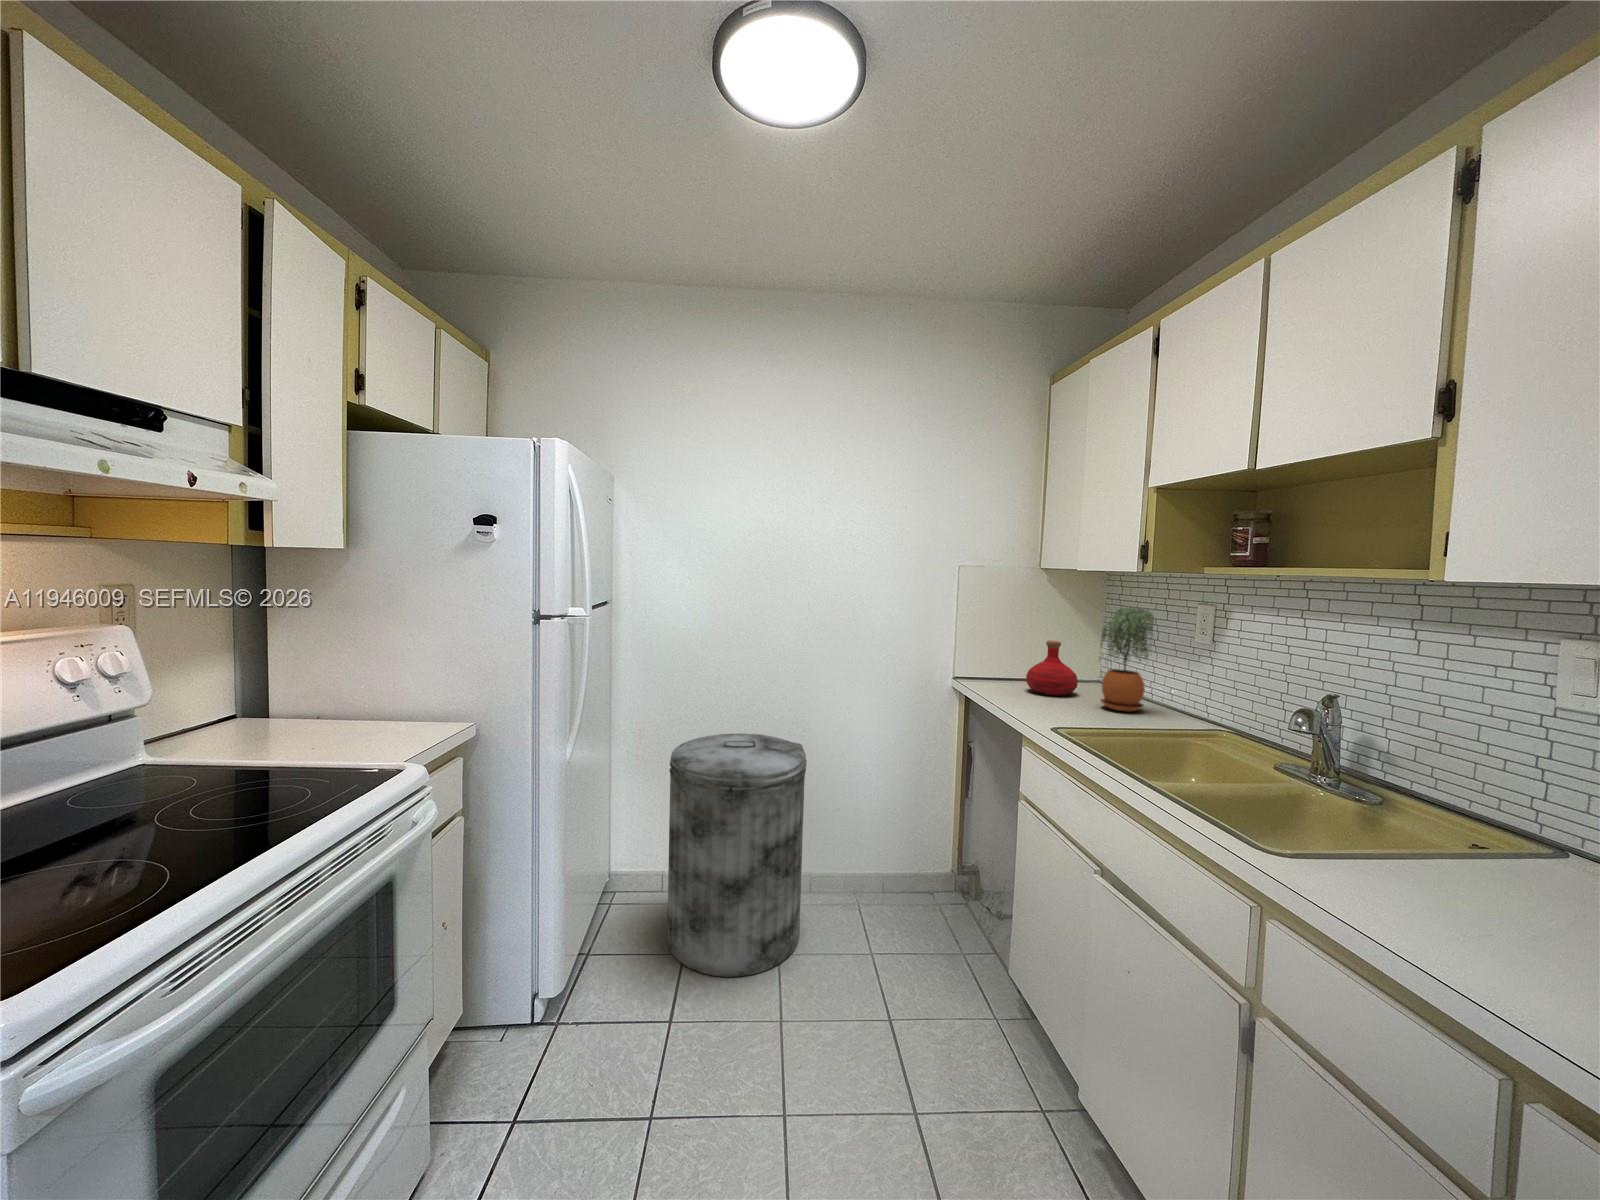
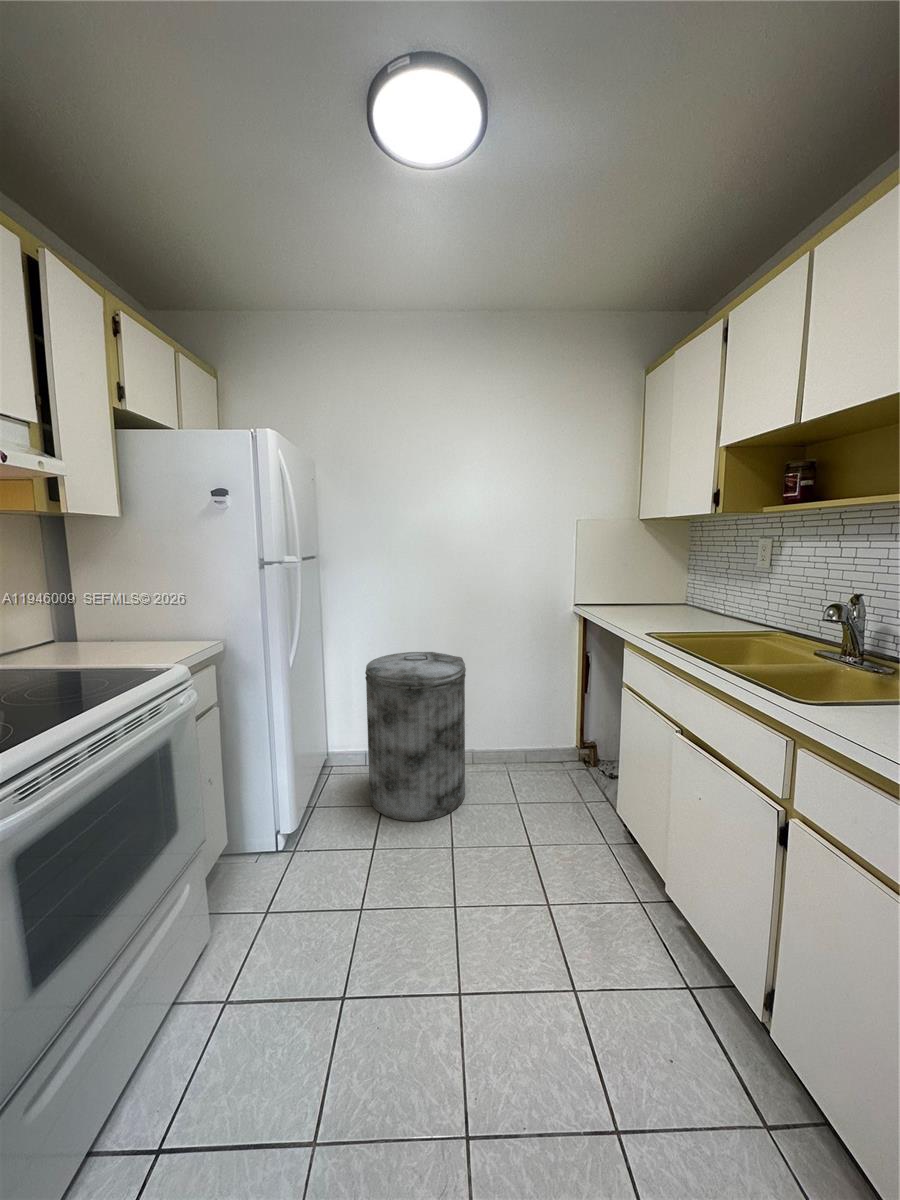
potted plant: present [1099,608,1154,712] -> none [683,544,726,622]
bottle: present [1026,641,1078,696] -> none [630,574,669,615]

